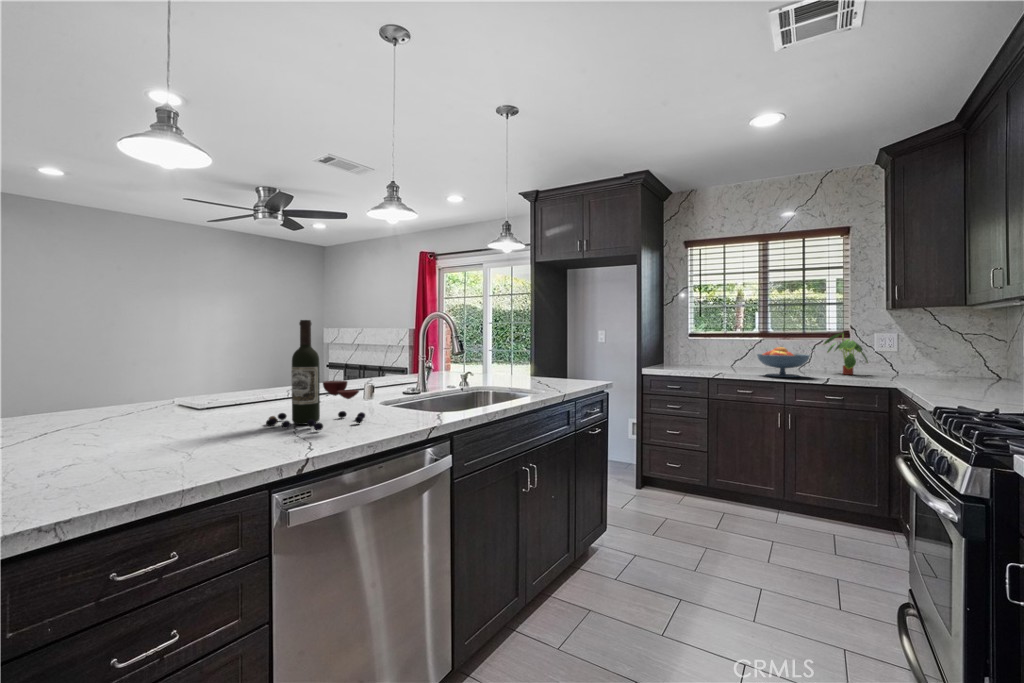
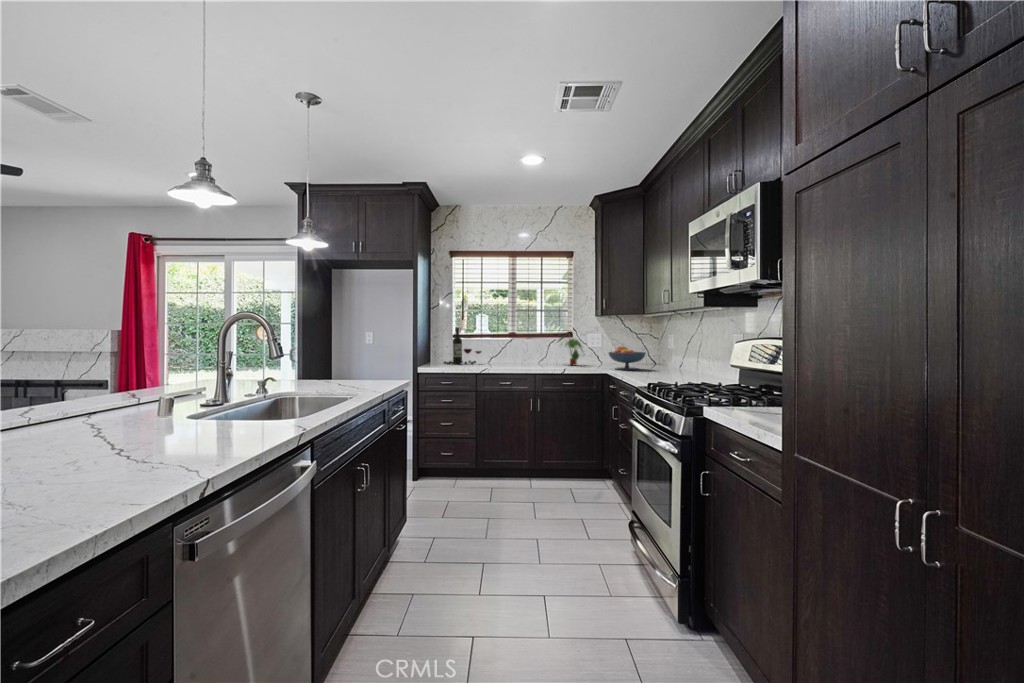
wine bottle: present [266,320,365,431] -> present [444,327,481,364]
fruit bowl: present [757,347,810,377] -> present [609,346,646,370]

